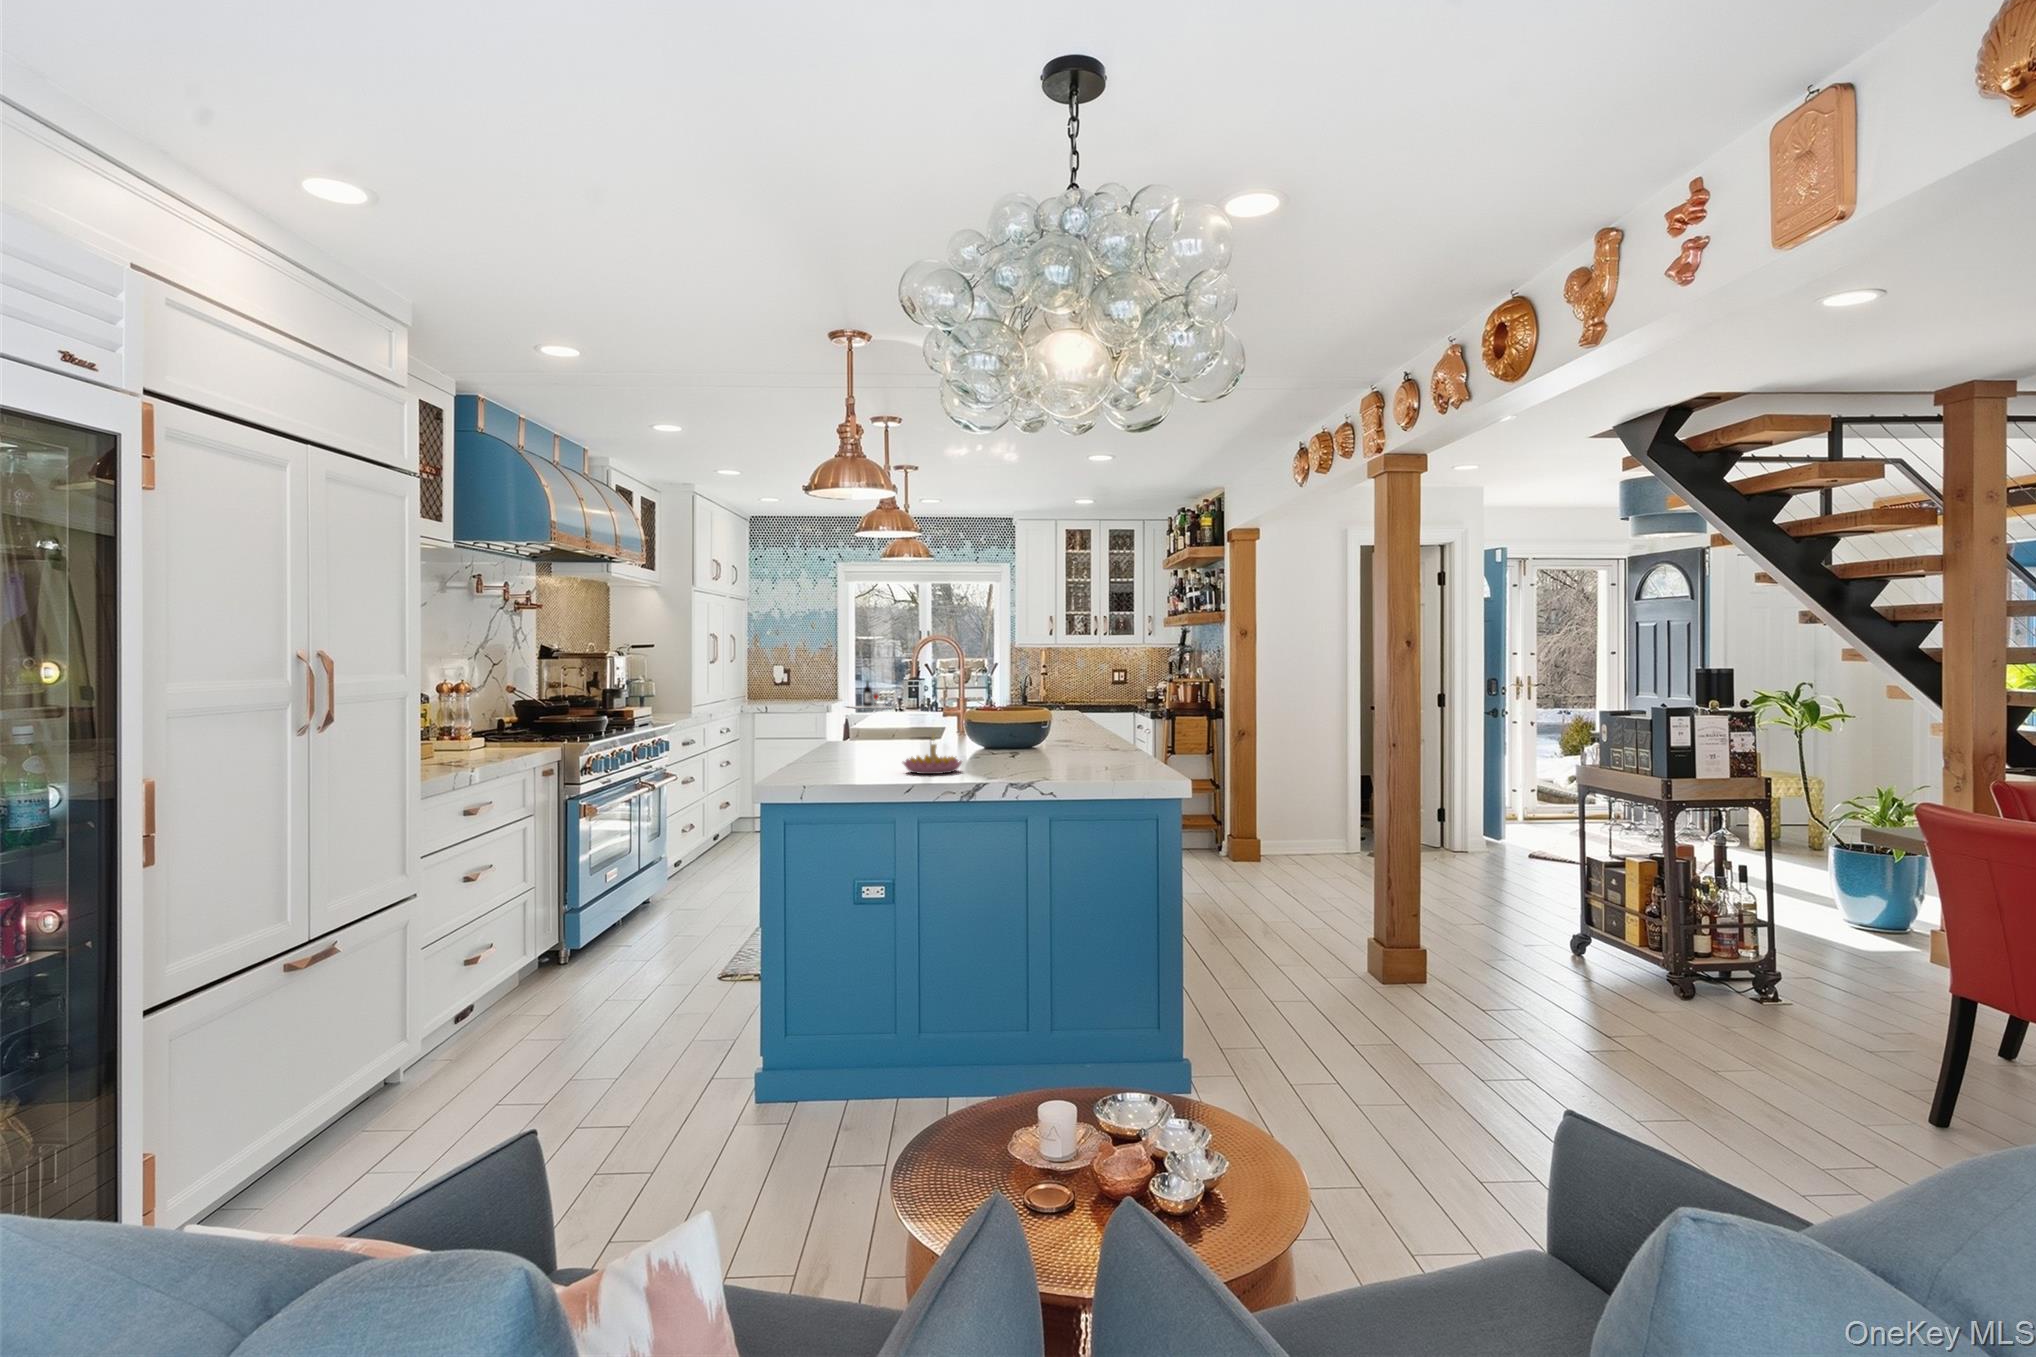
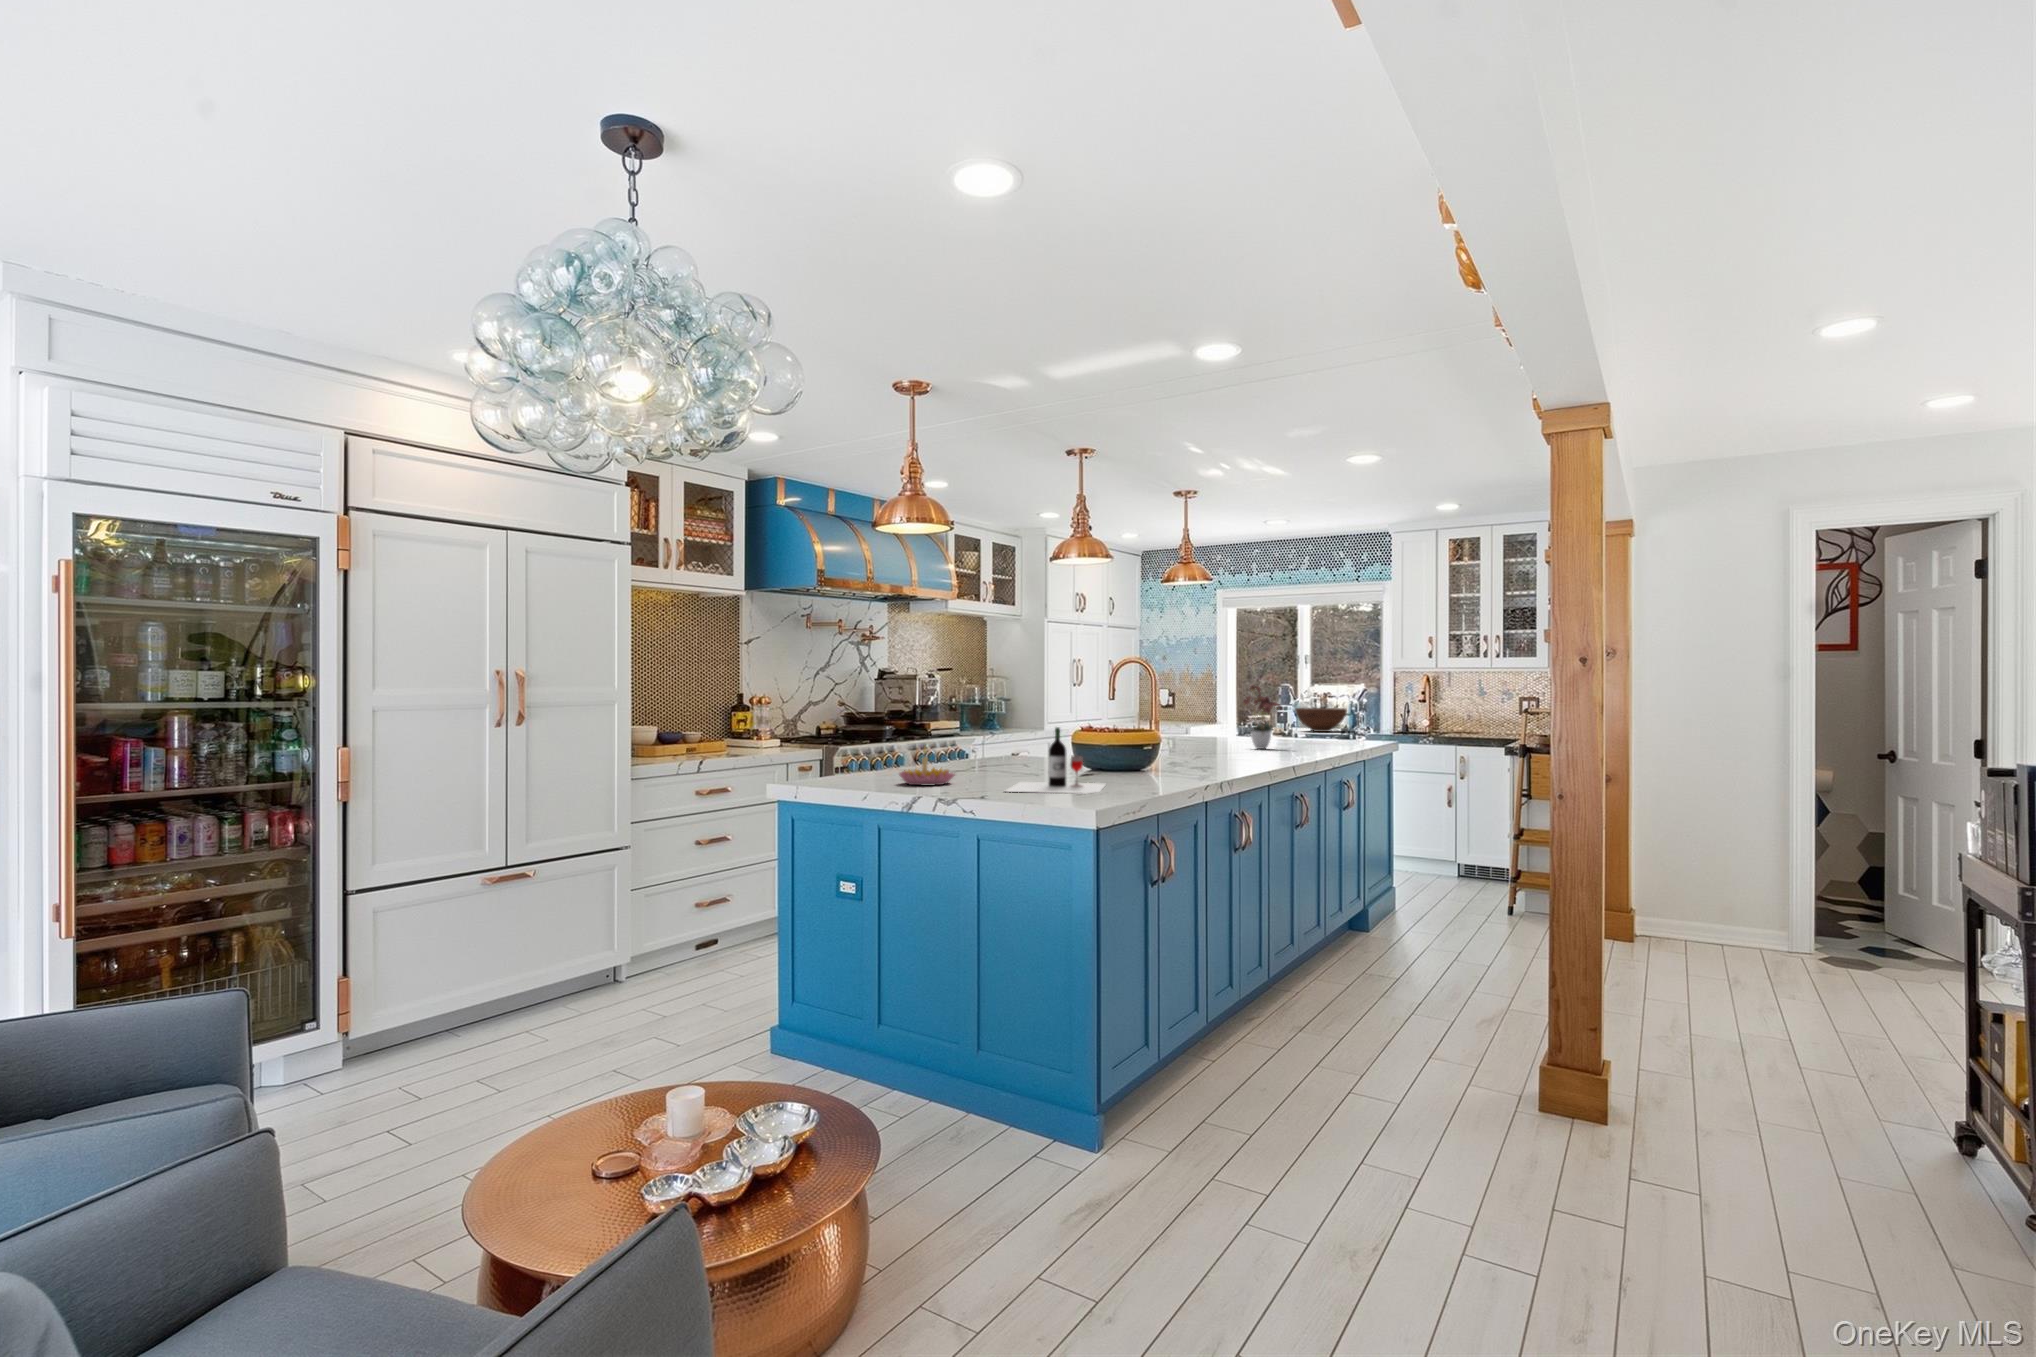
flower arrangement: none [998,659,1042,722] -> present [1243,684,1281,749]
wine bottle: present [852,681,890,708] -> present [1006,727,1105,793]
fruit bowl: none [948,682,996,705] -> present [1295,708,1347,732]

